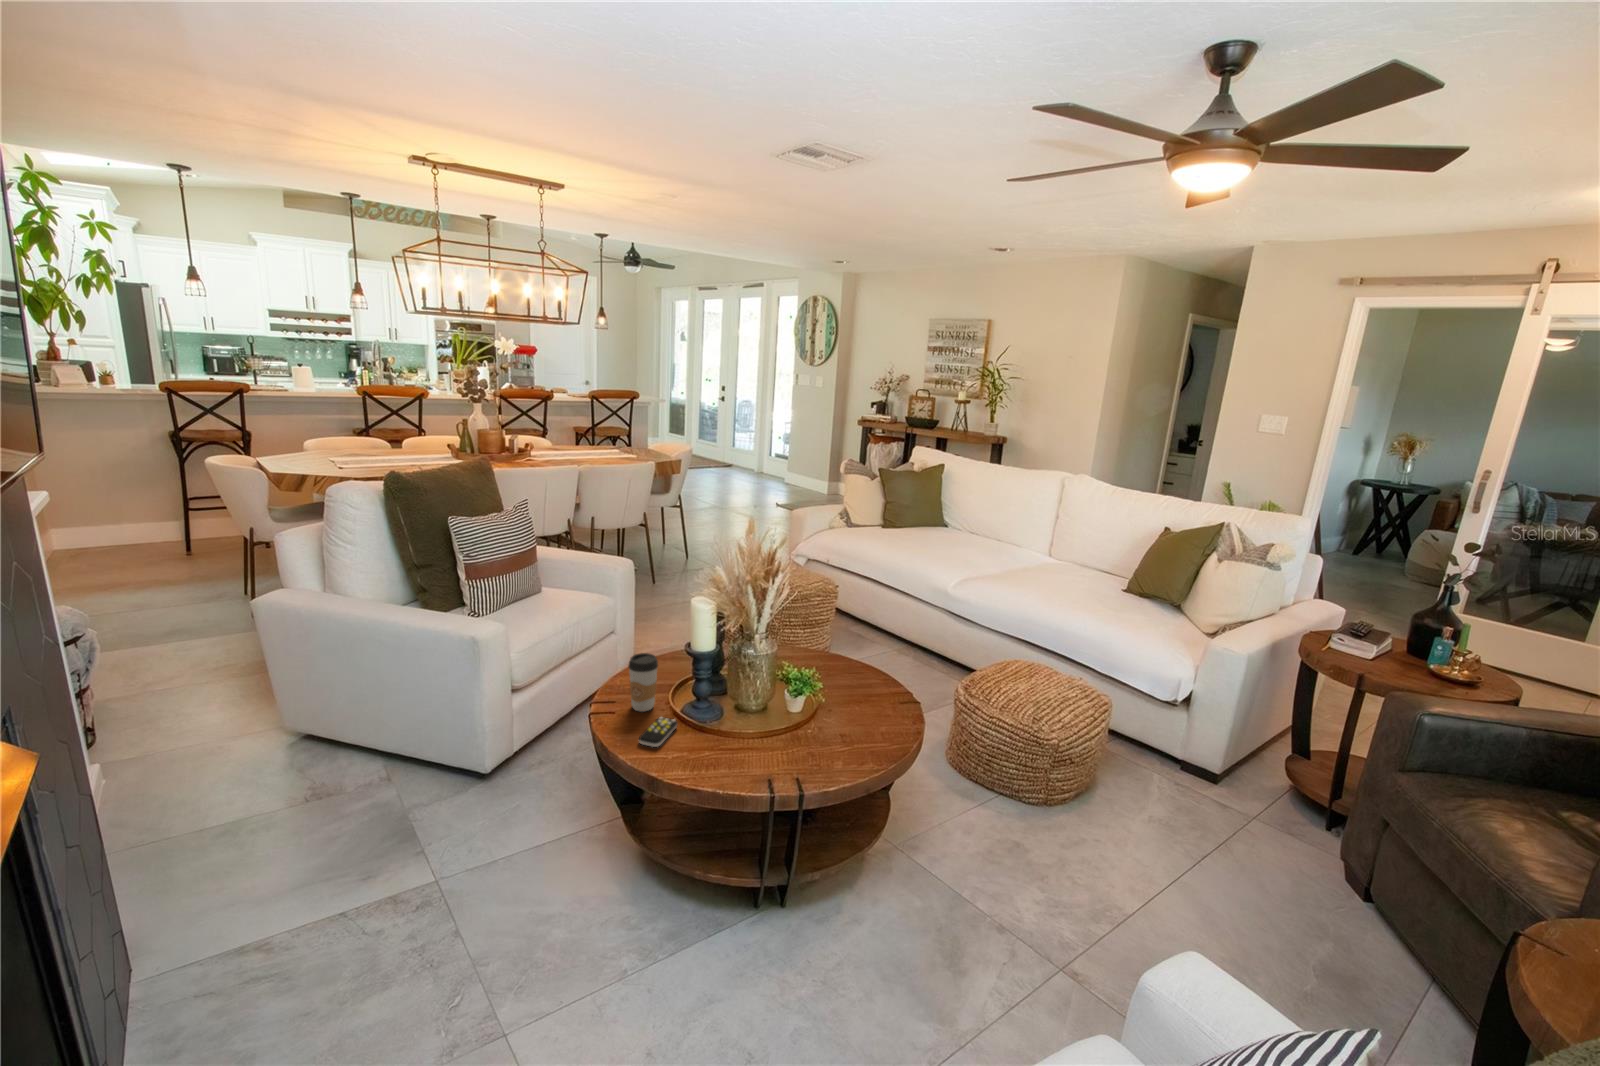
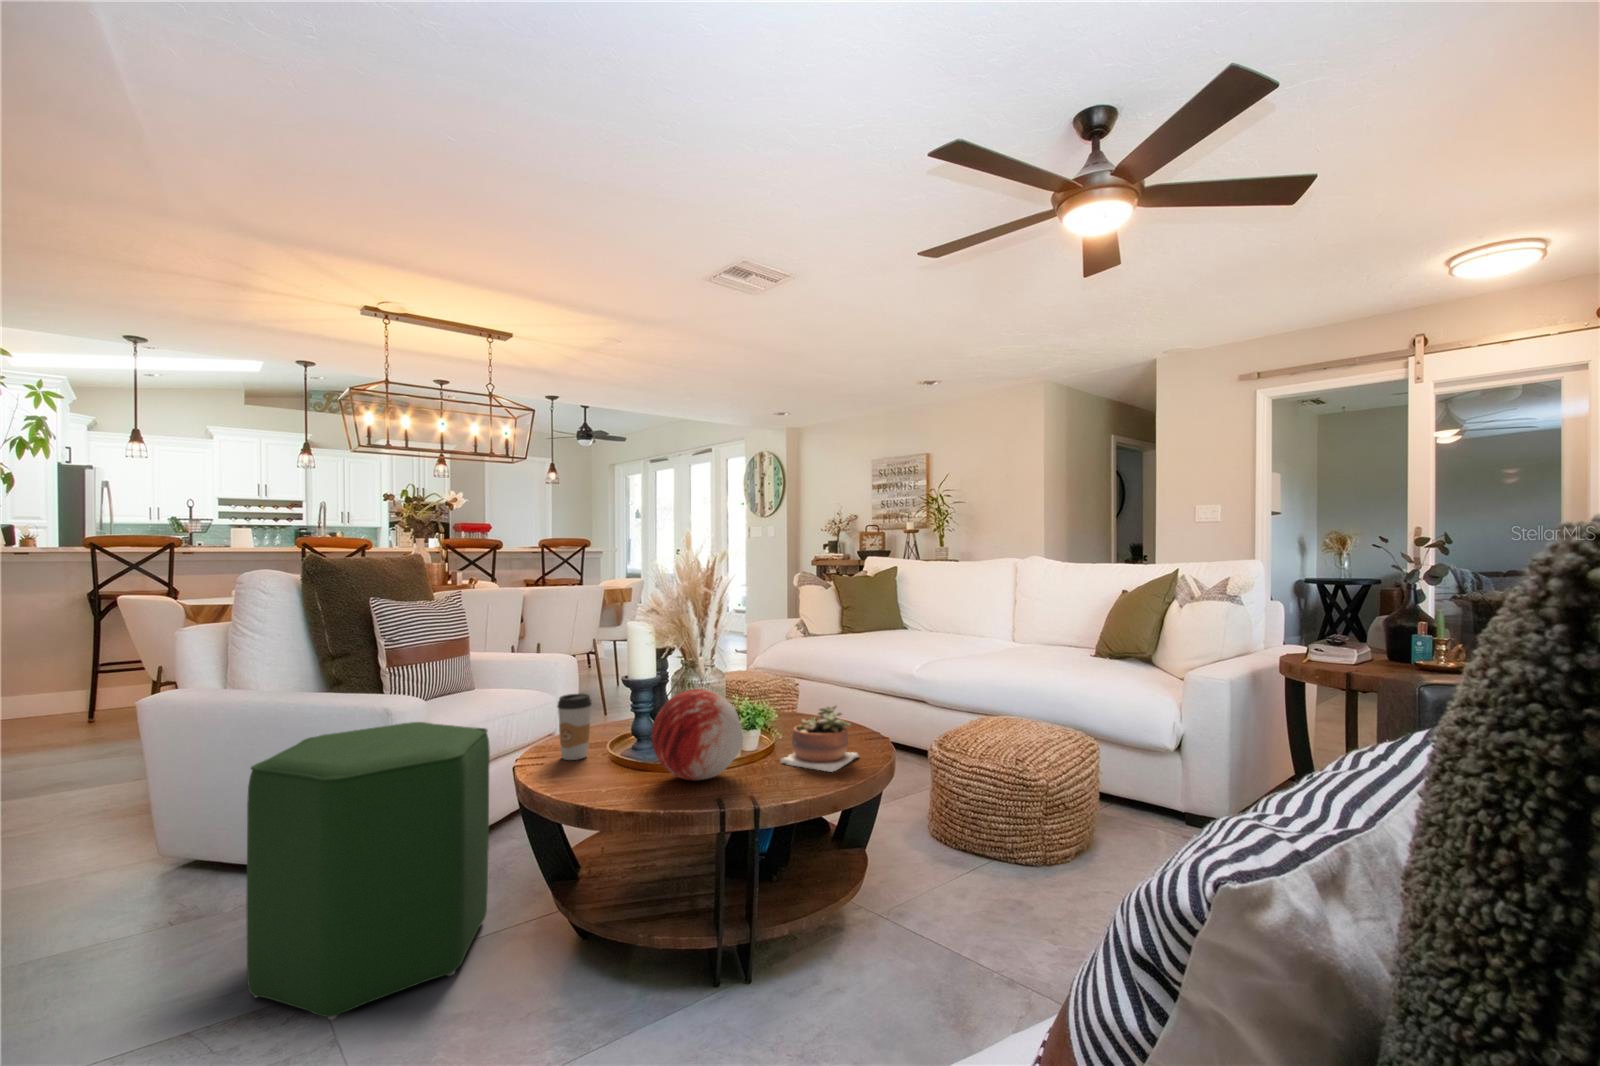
ottoman: none [377,653,570,901] -> present [246,722,490,1020]
decorative orb: none [713,674,792,753] -> present [652,689,743,780]
succulent plant: none [822,683,892,749] -> present [781,706,859,772]
remote control: present [639,717,678,747] -> none [566,758,613,784]

